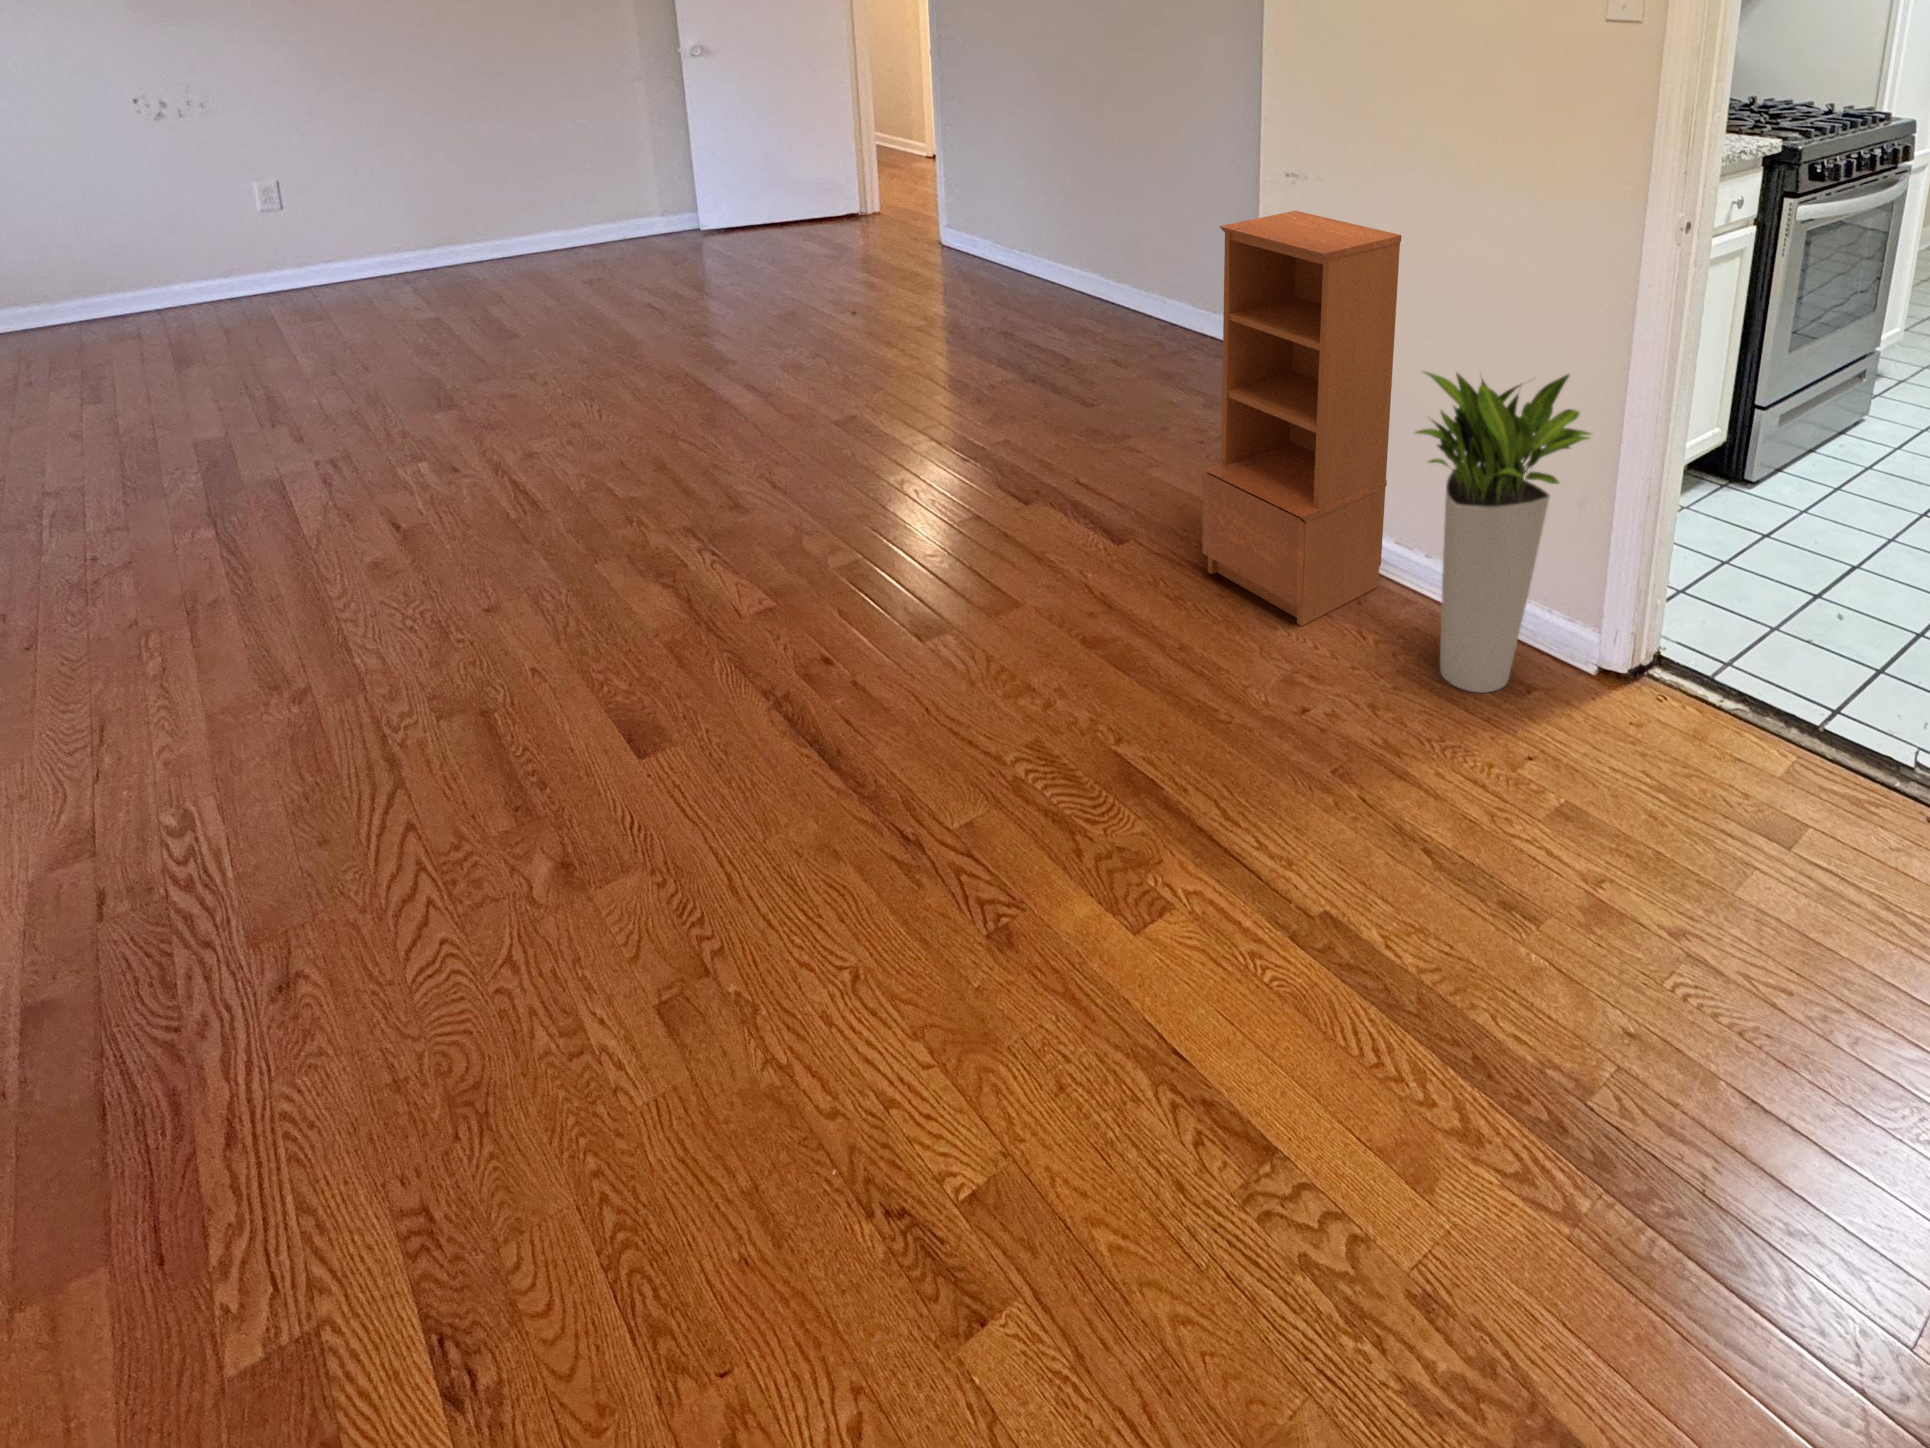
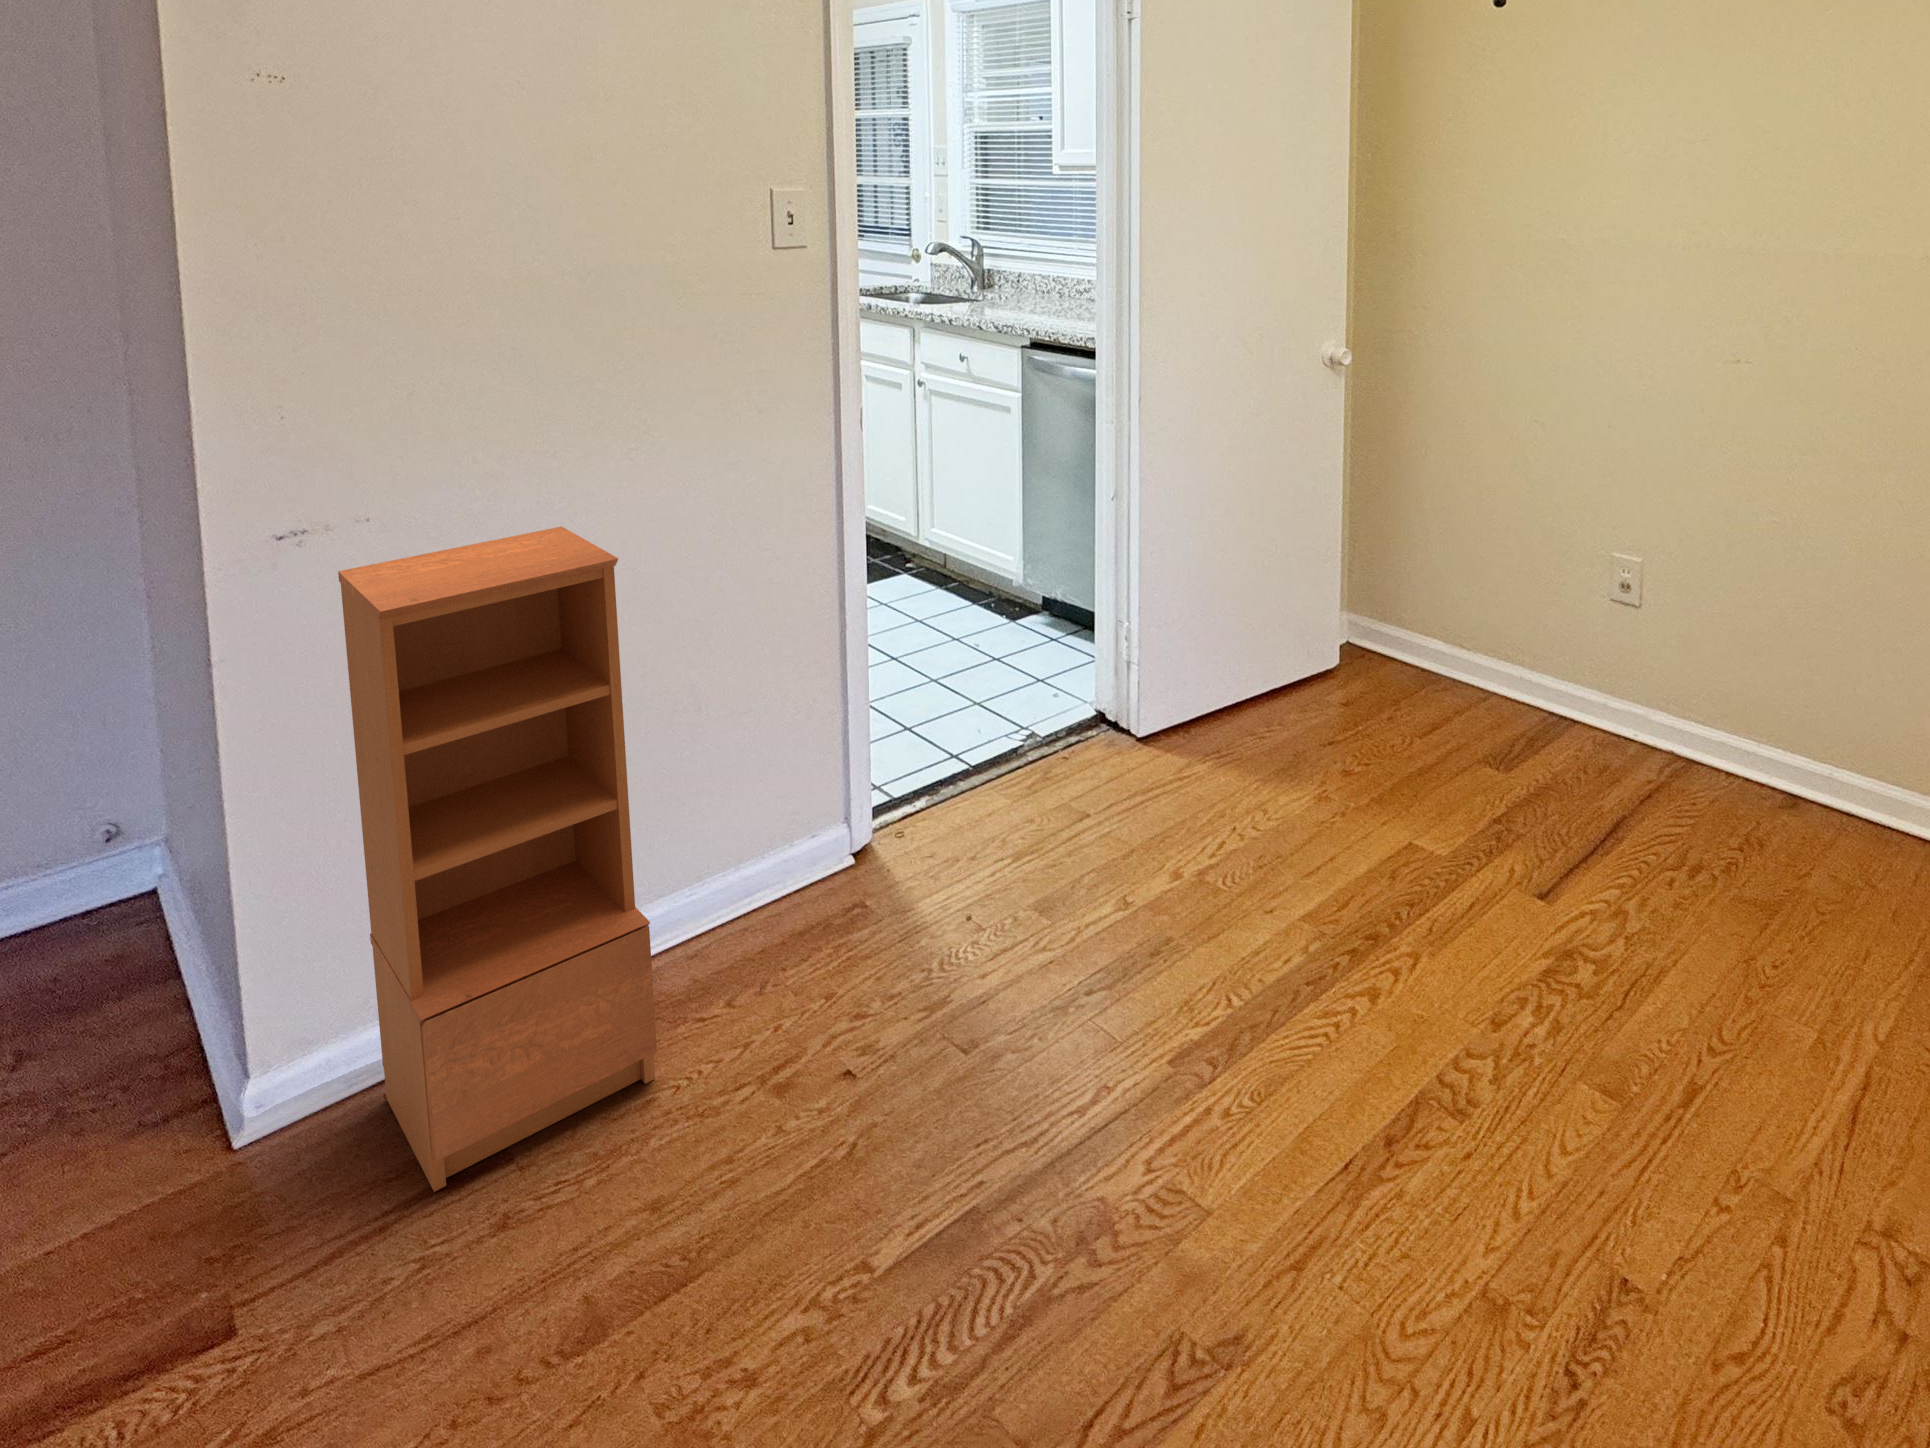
planter: present [1416,372,1591,693] -> none [717,574,887,965]

